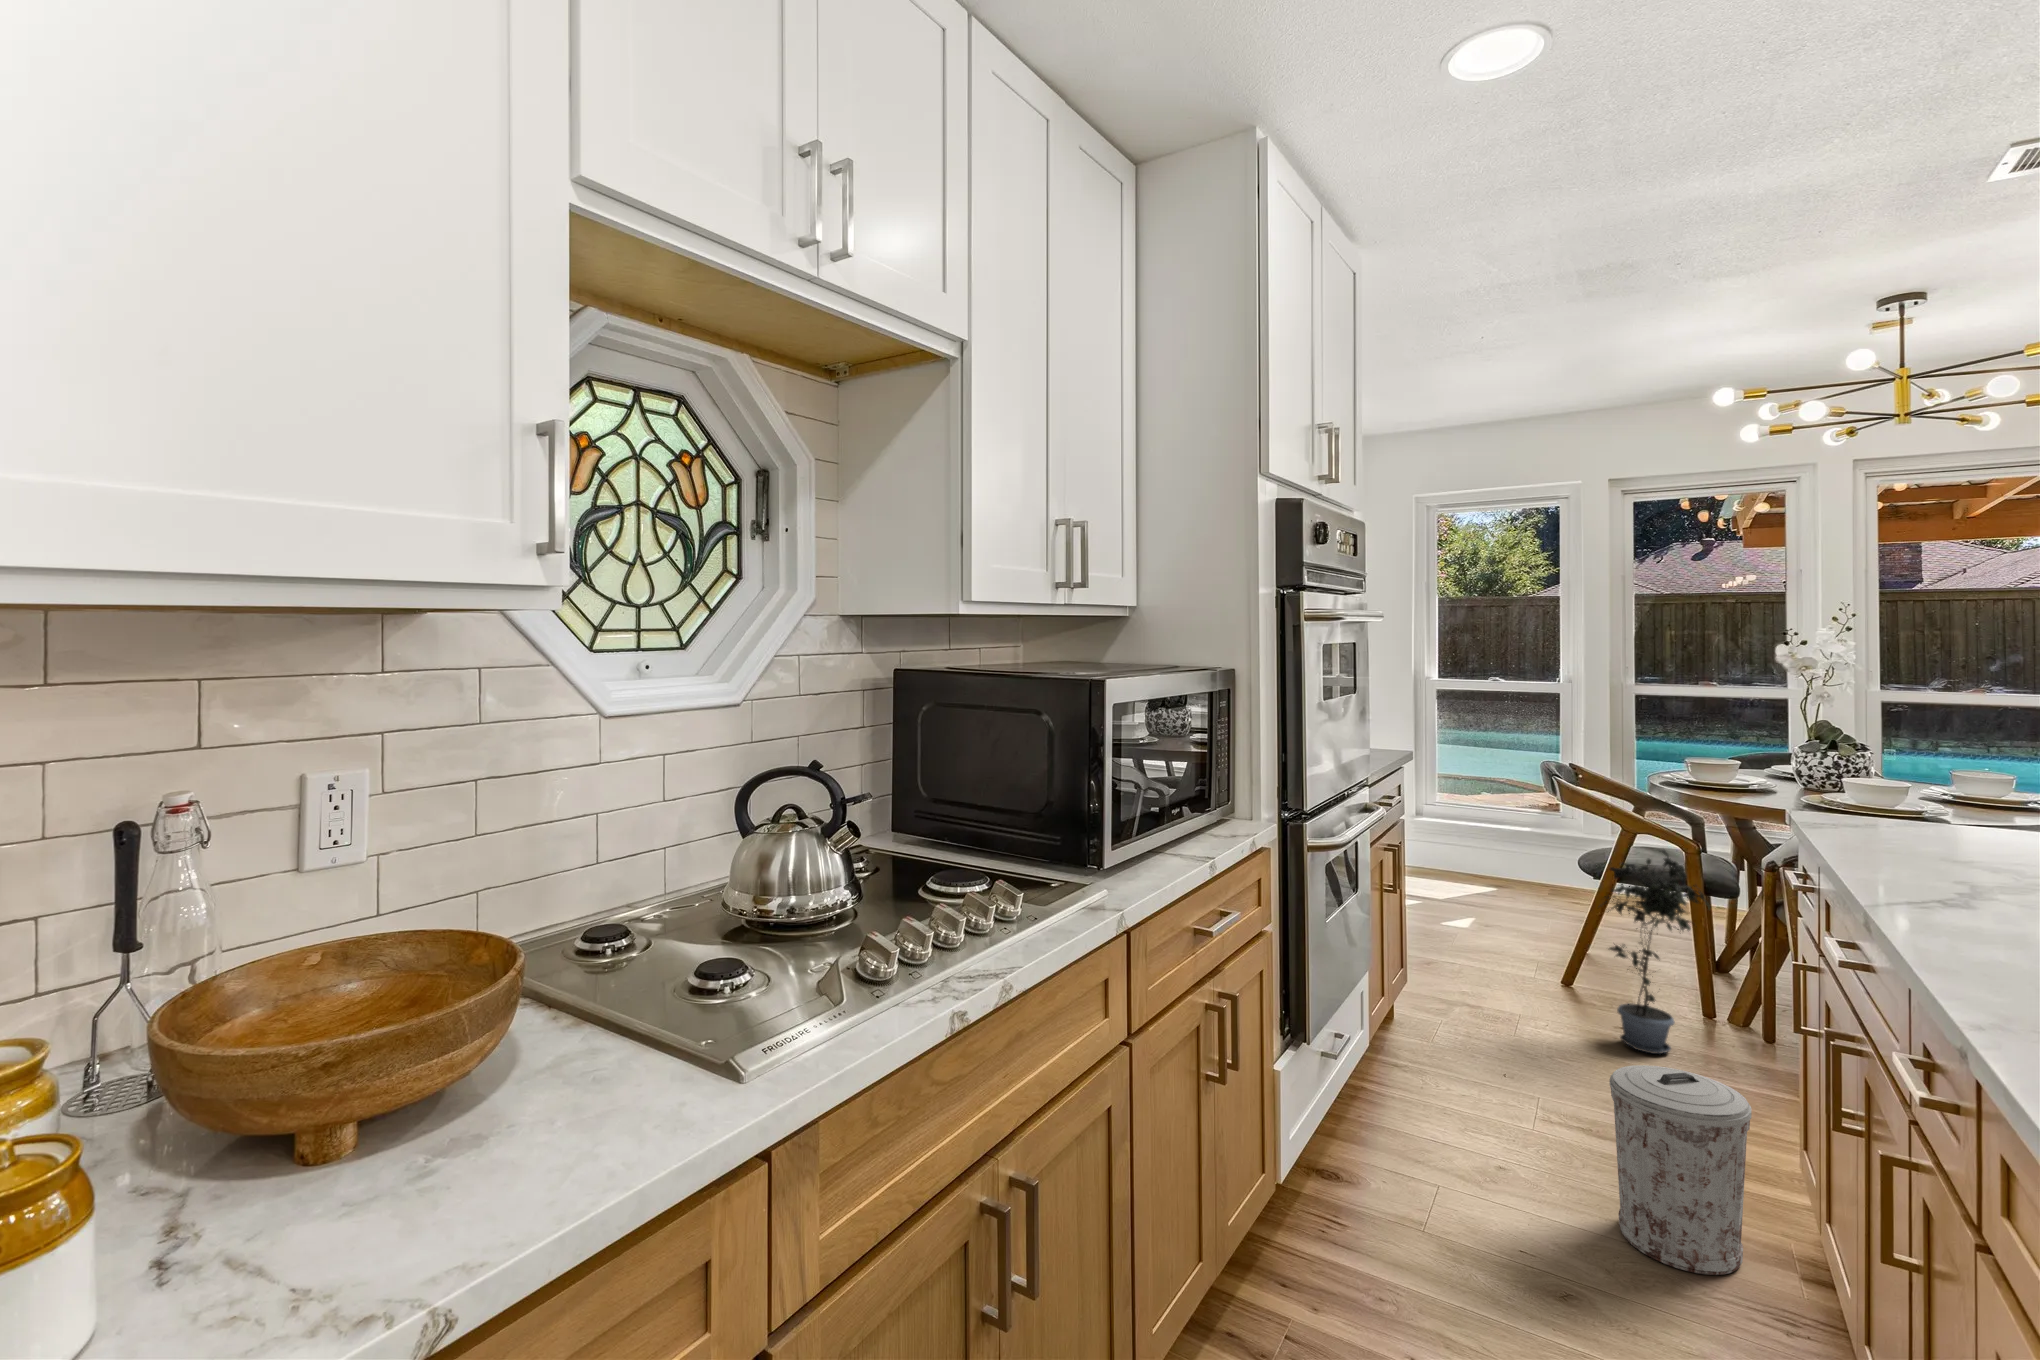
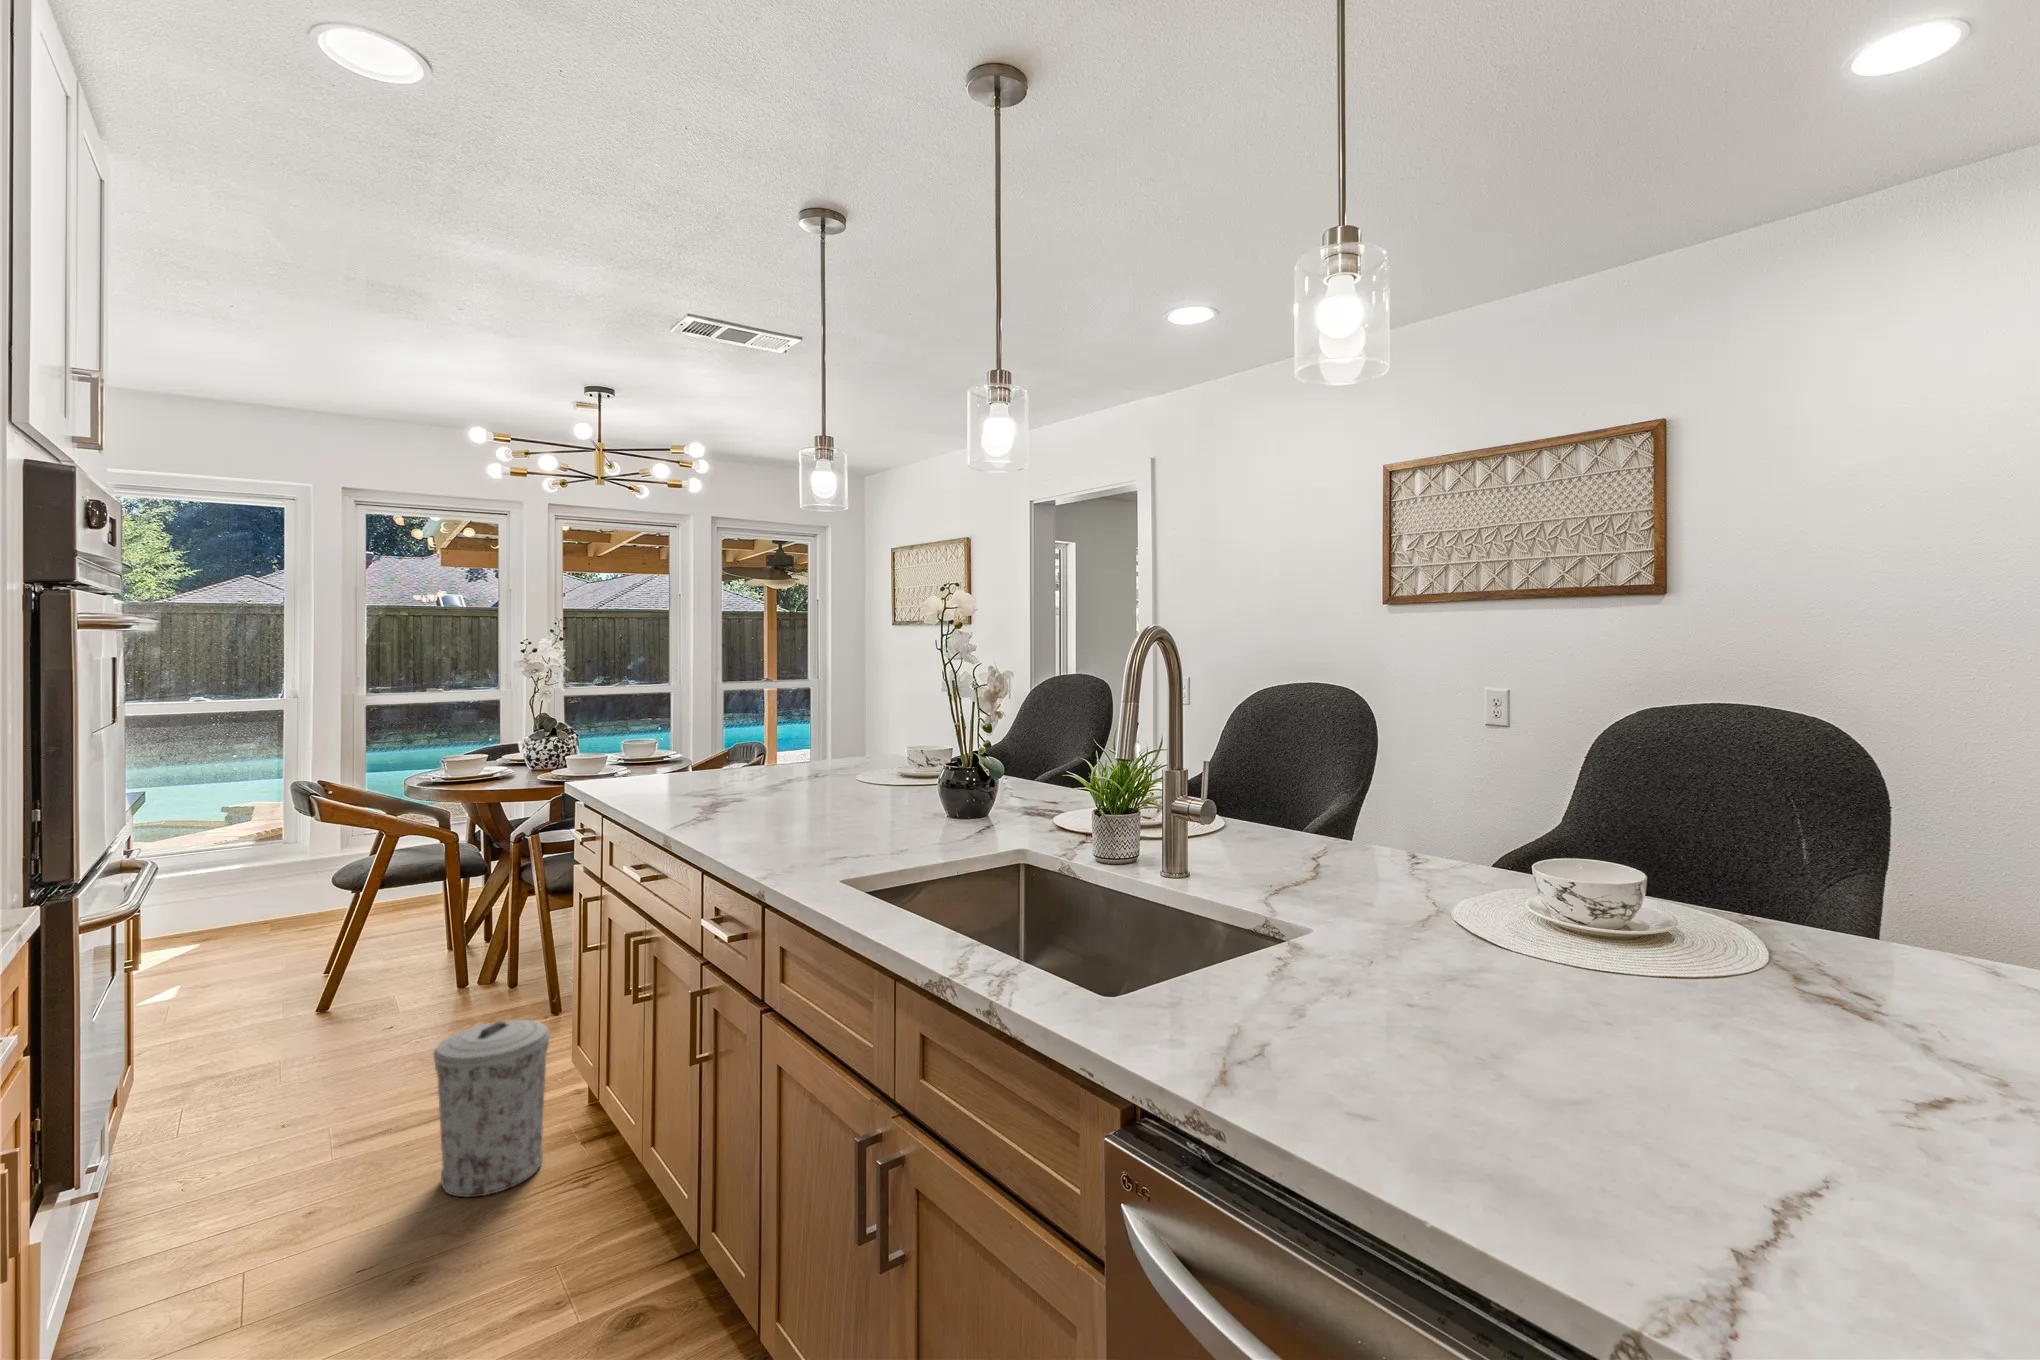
potted plant: present [1603,850,1710,1054] -> none [374,841,480,1036]

